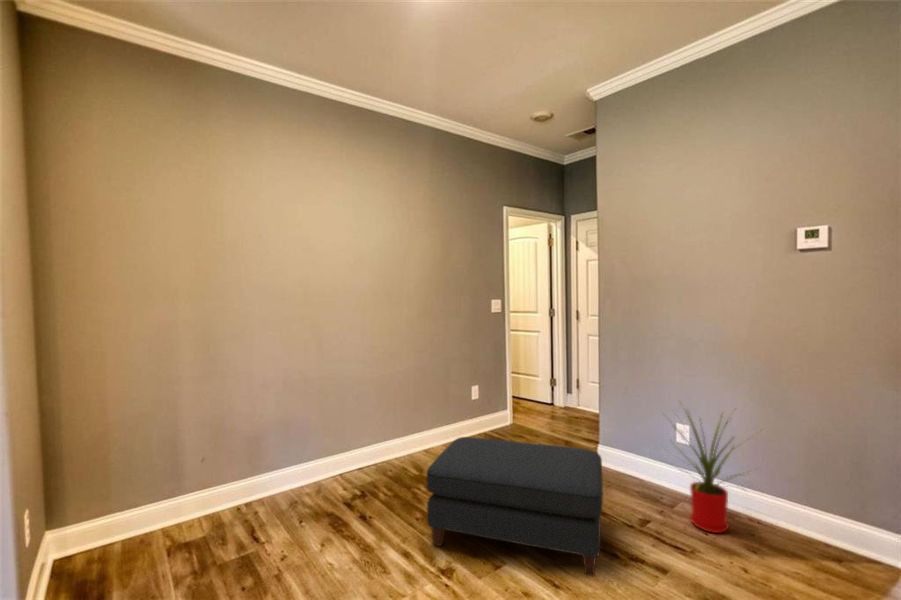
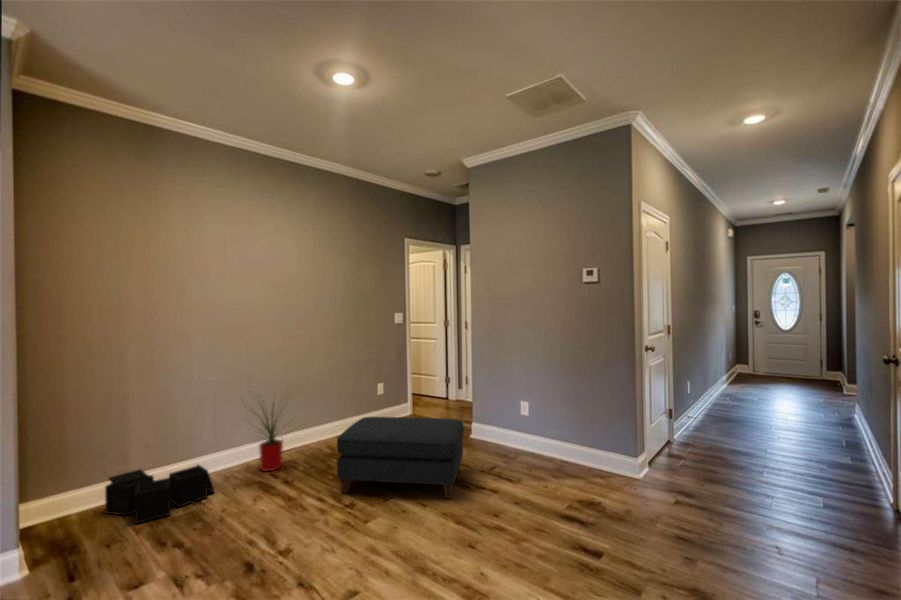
house plant: present [670,410,749,533] -> present [256,395,291,471]
storage bin: none [151,487,277,568] -> present [105,465,215,523]

